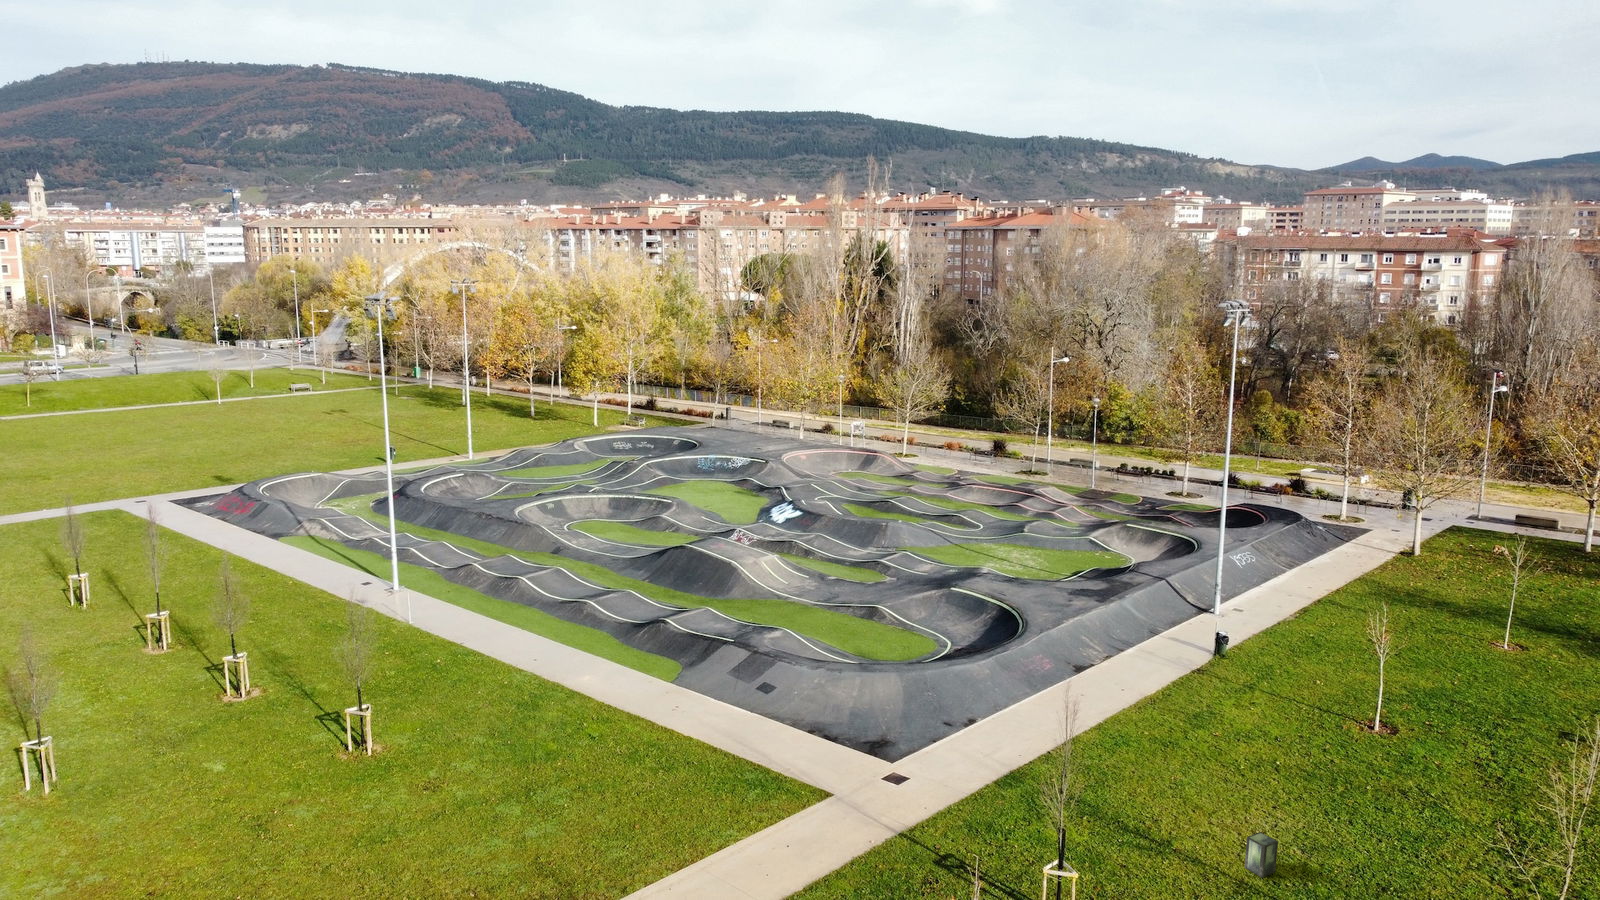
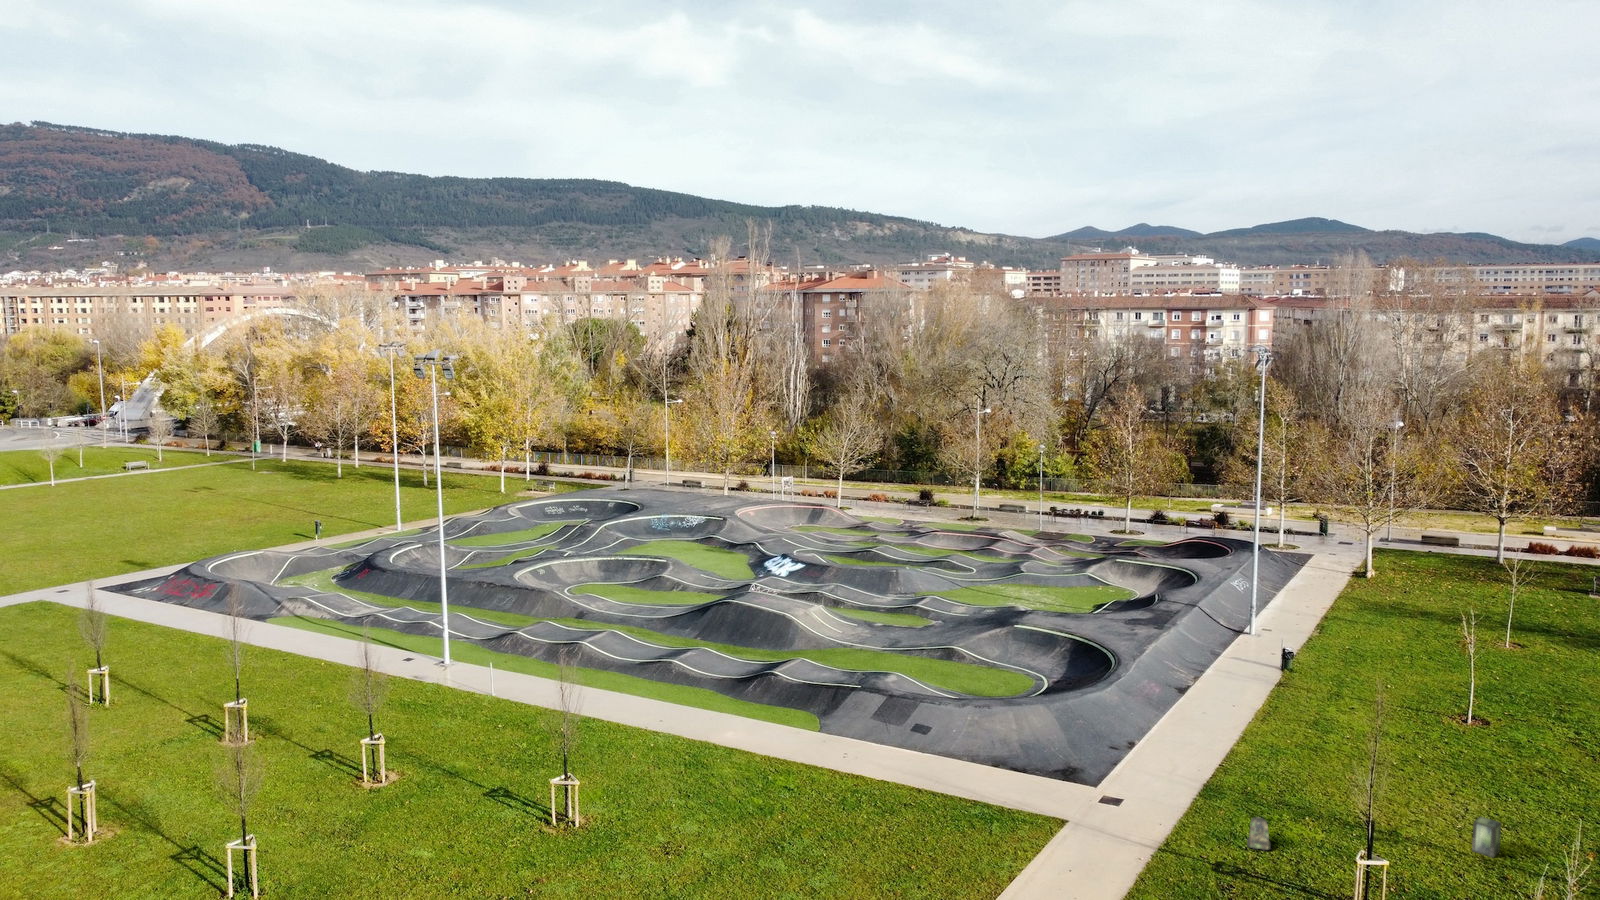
backpack: none [1002,808,1026,843] -> present [1247,817,1271,850]

